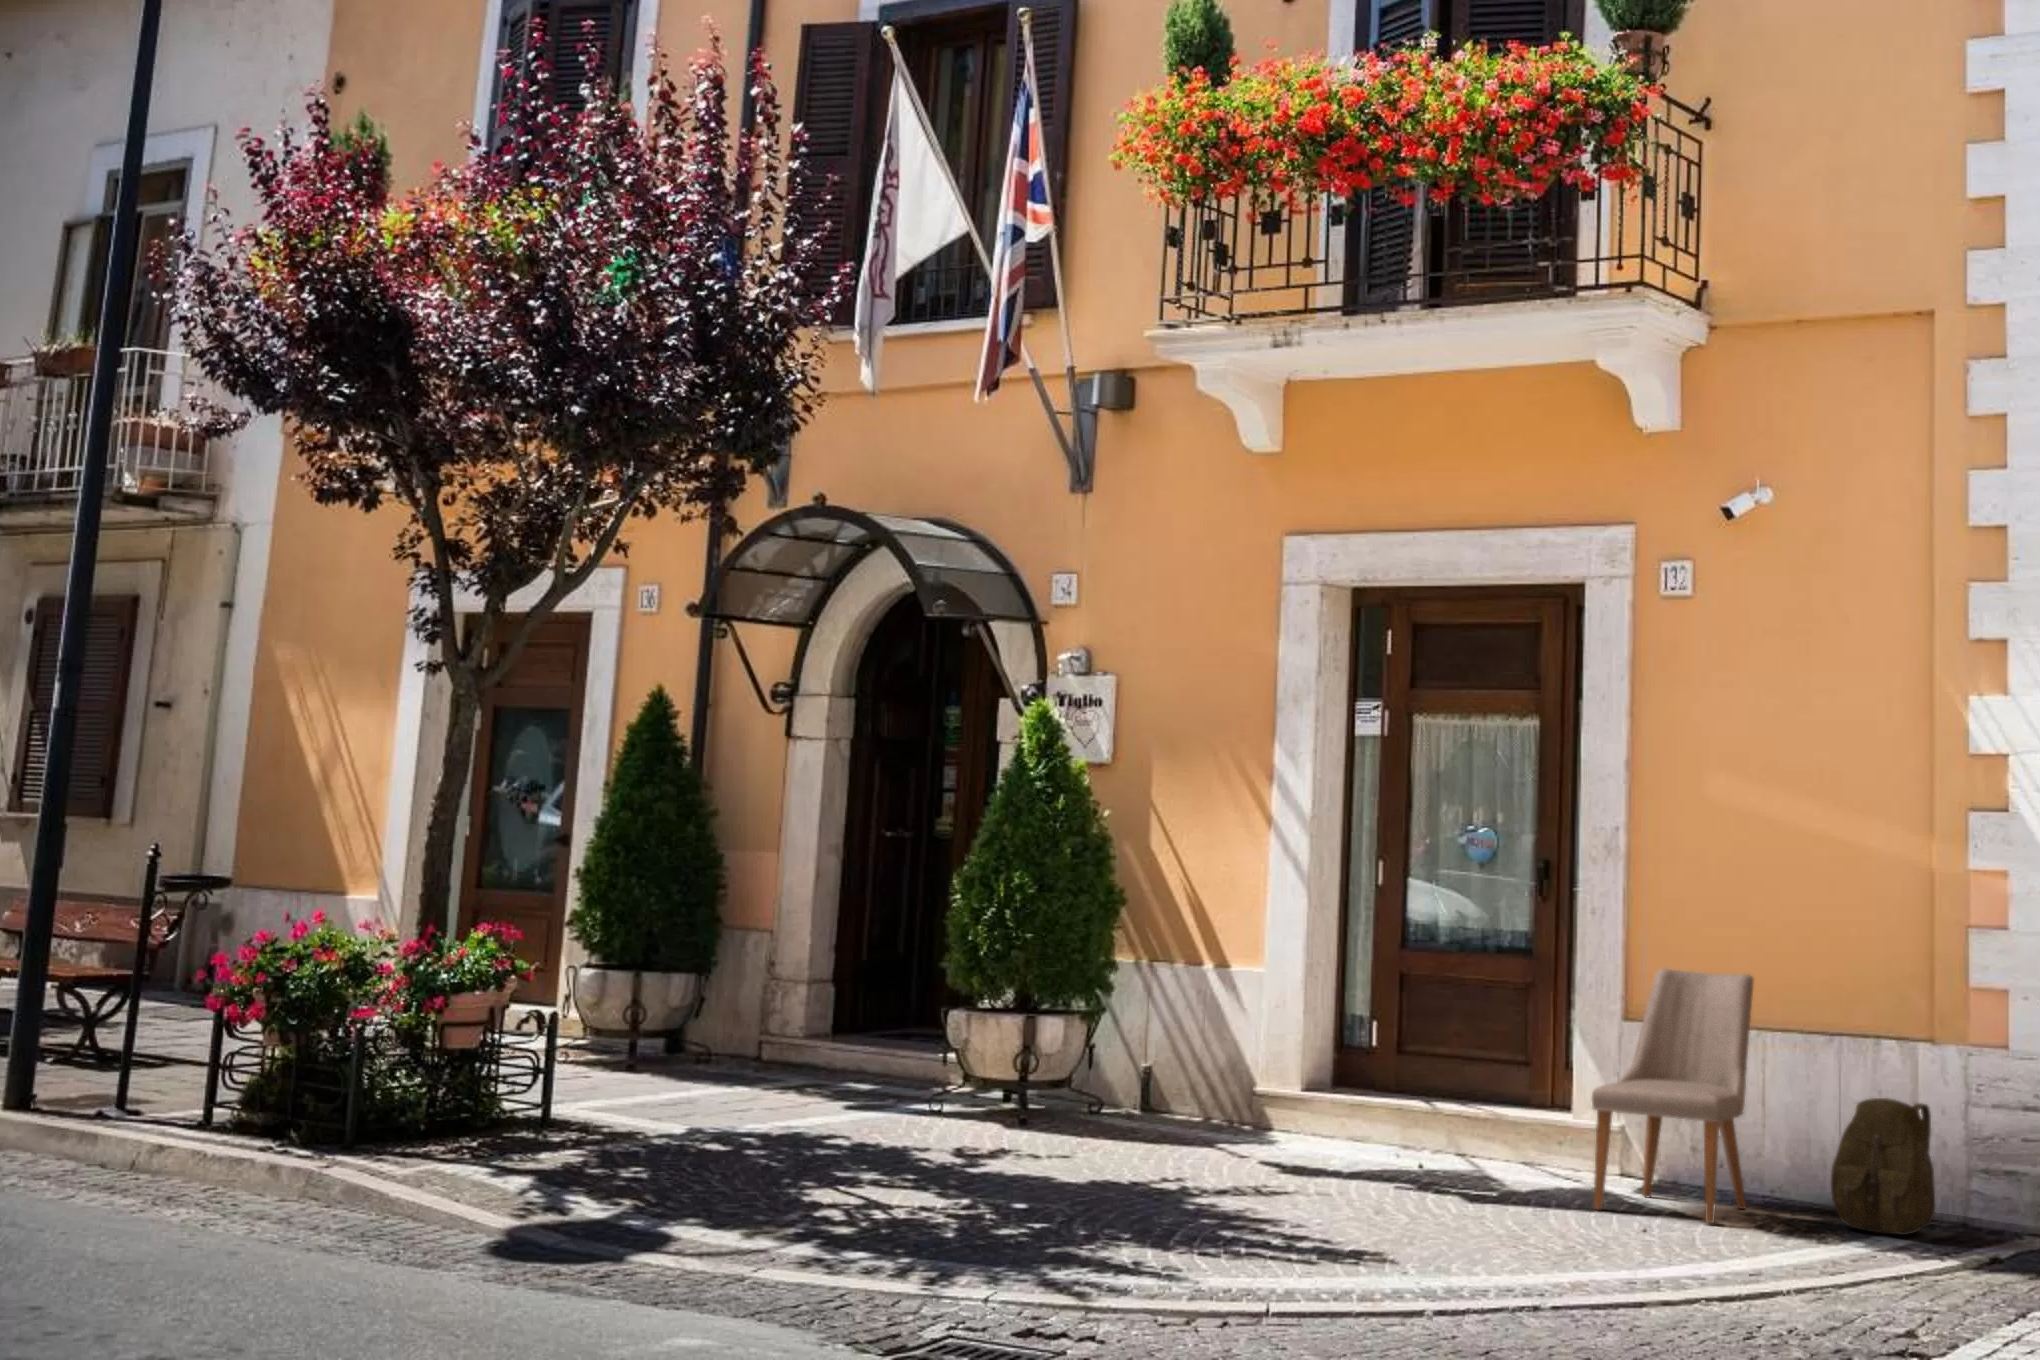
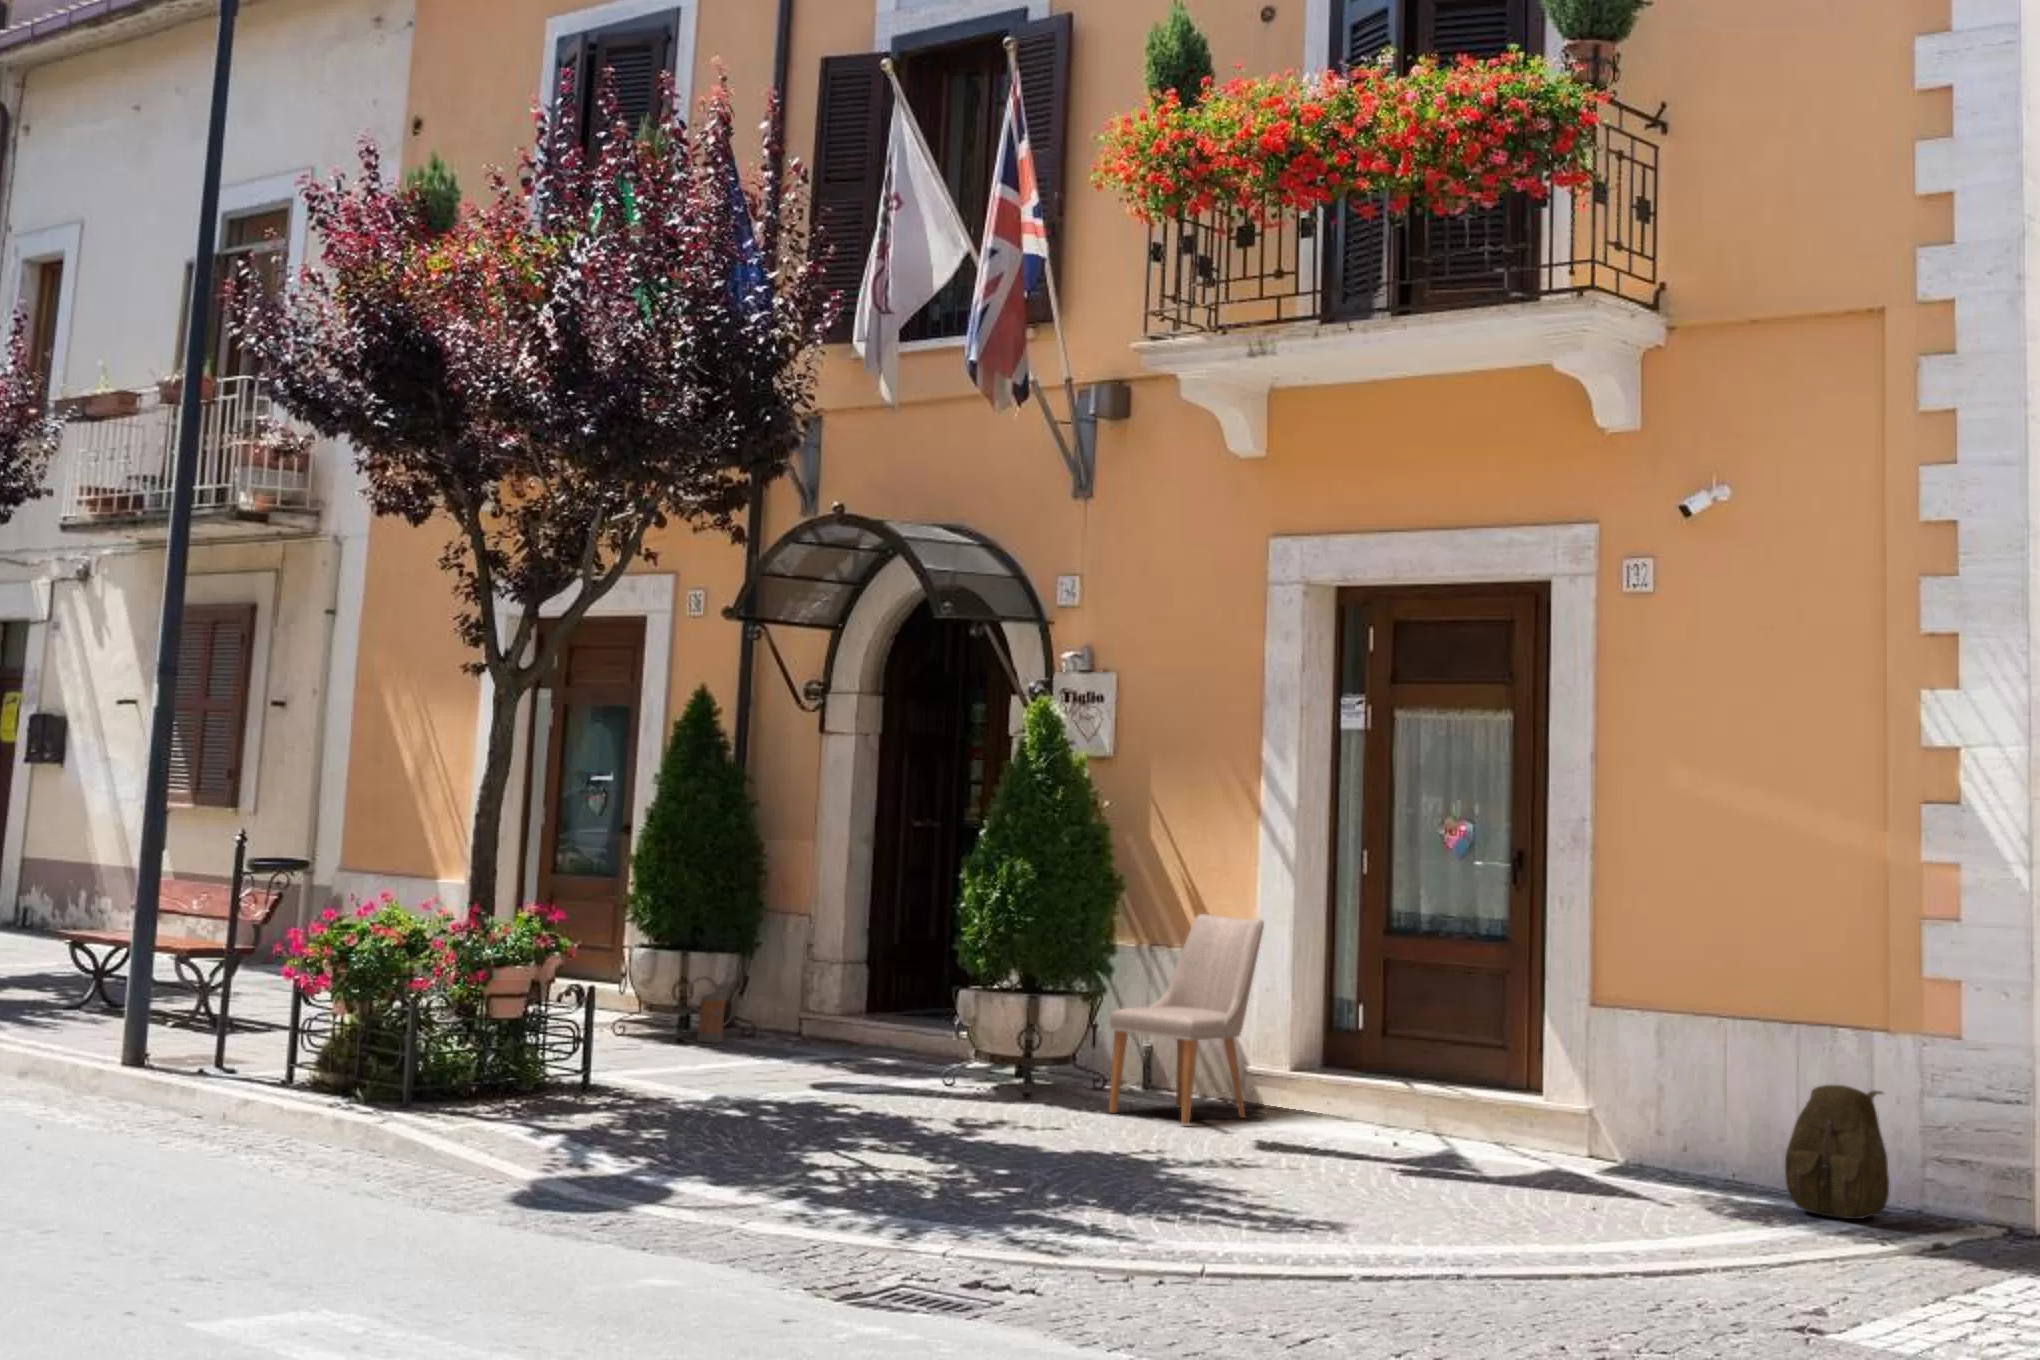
chair: present [1592,968,1754,1223] -> present [1109,914,1264,1125]
watering can: none [639,998,697,1068] -> present [687,976,739,1042]

